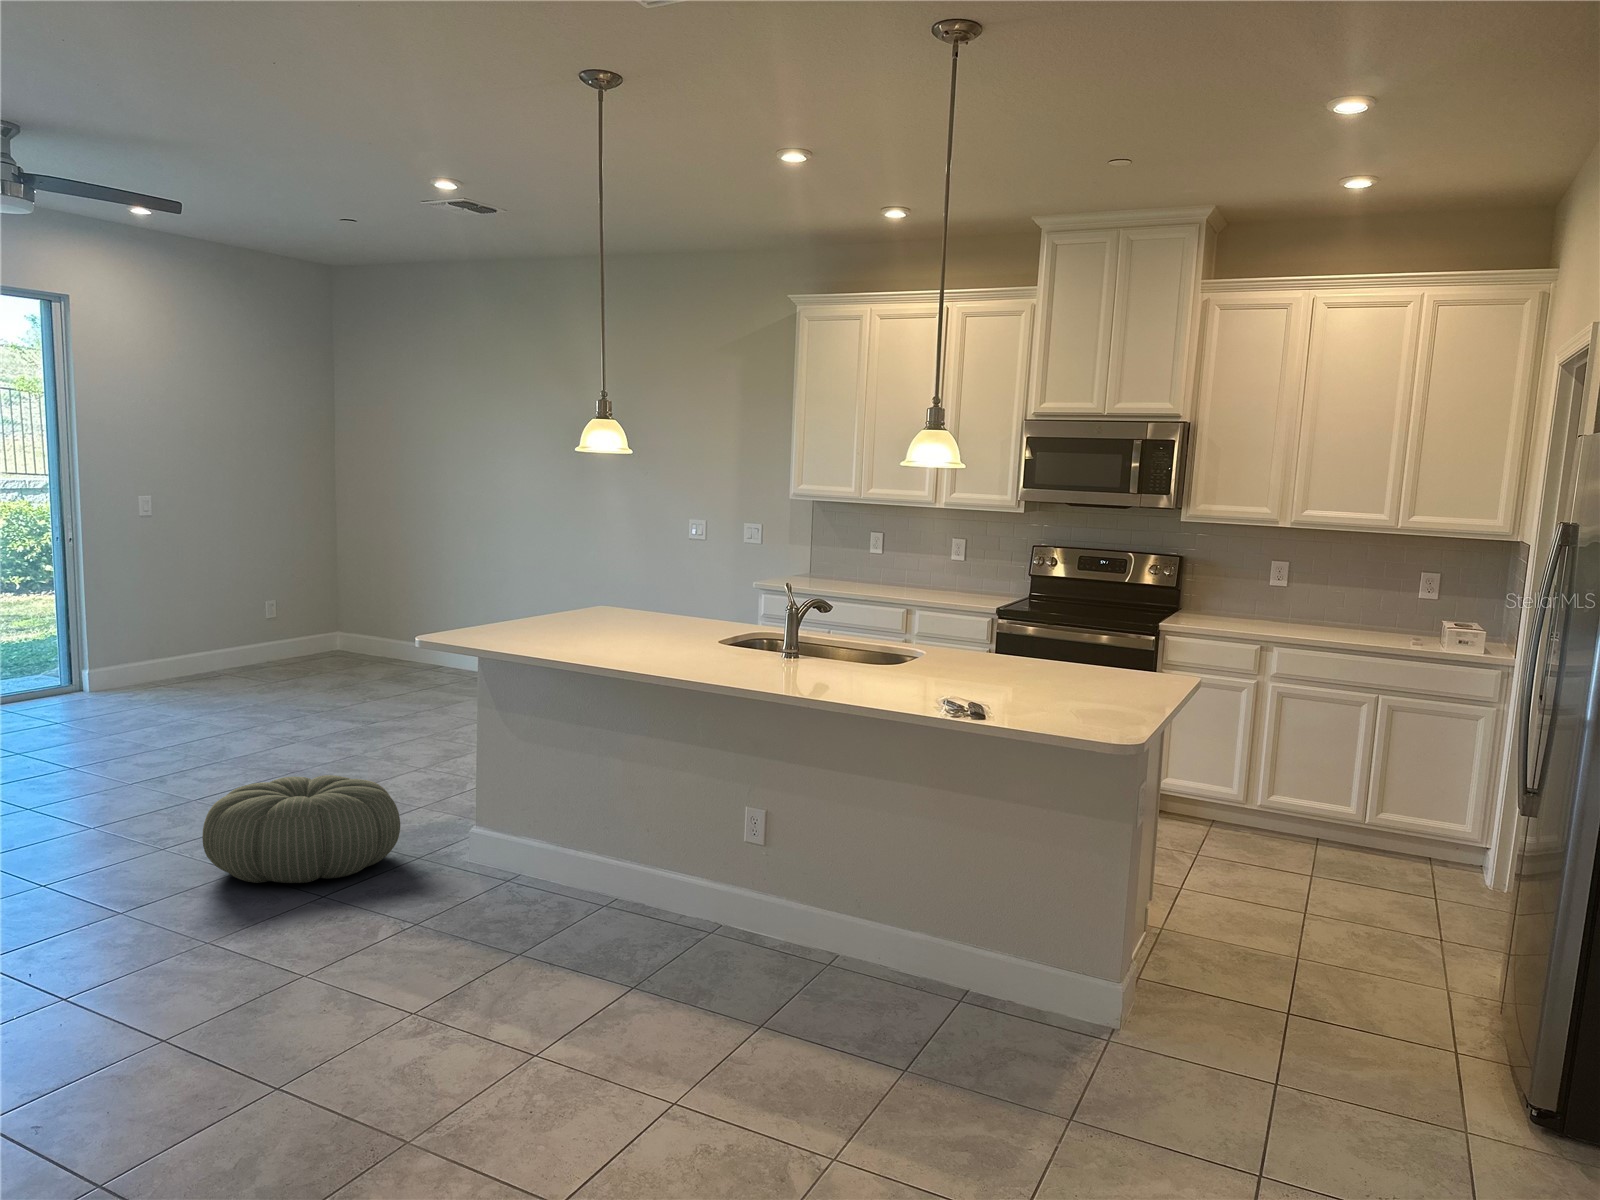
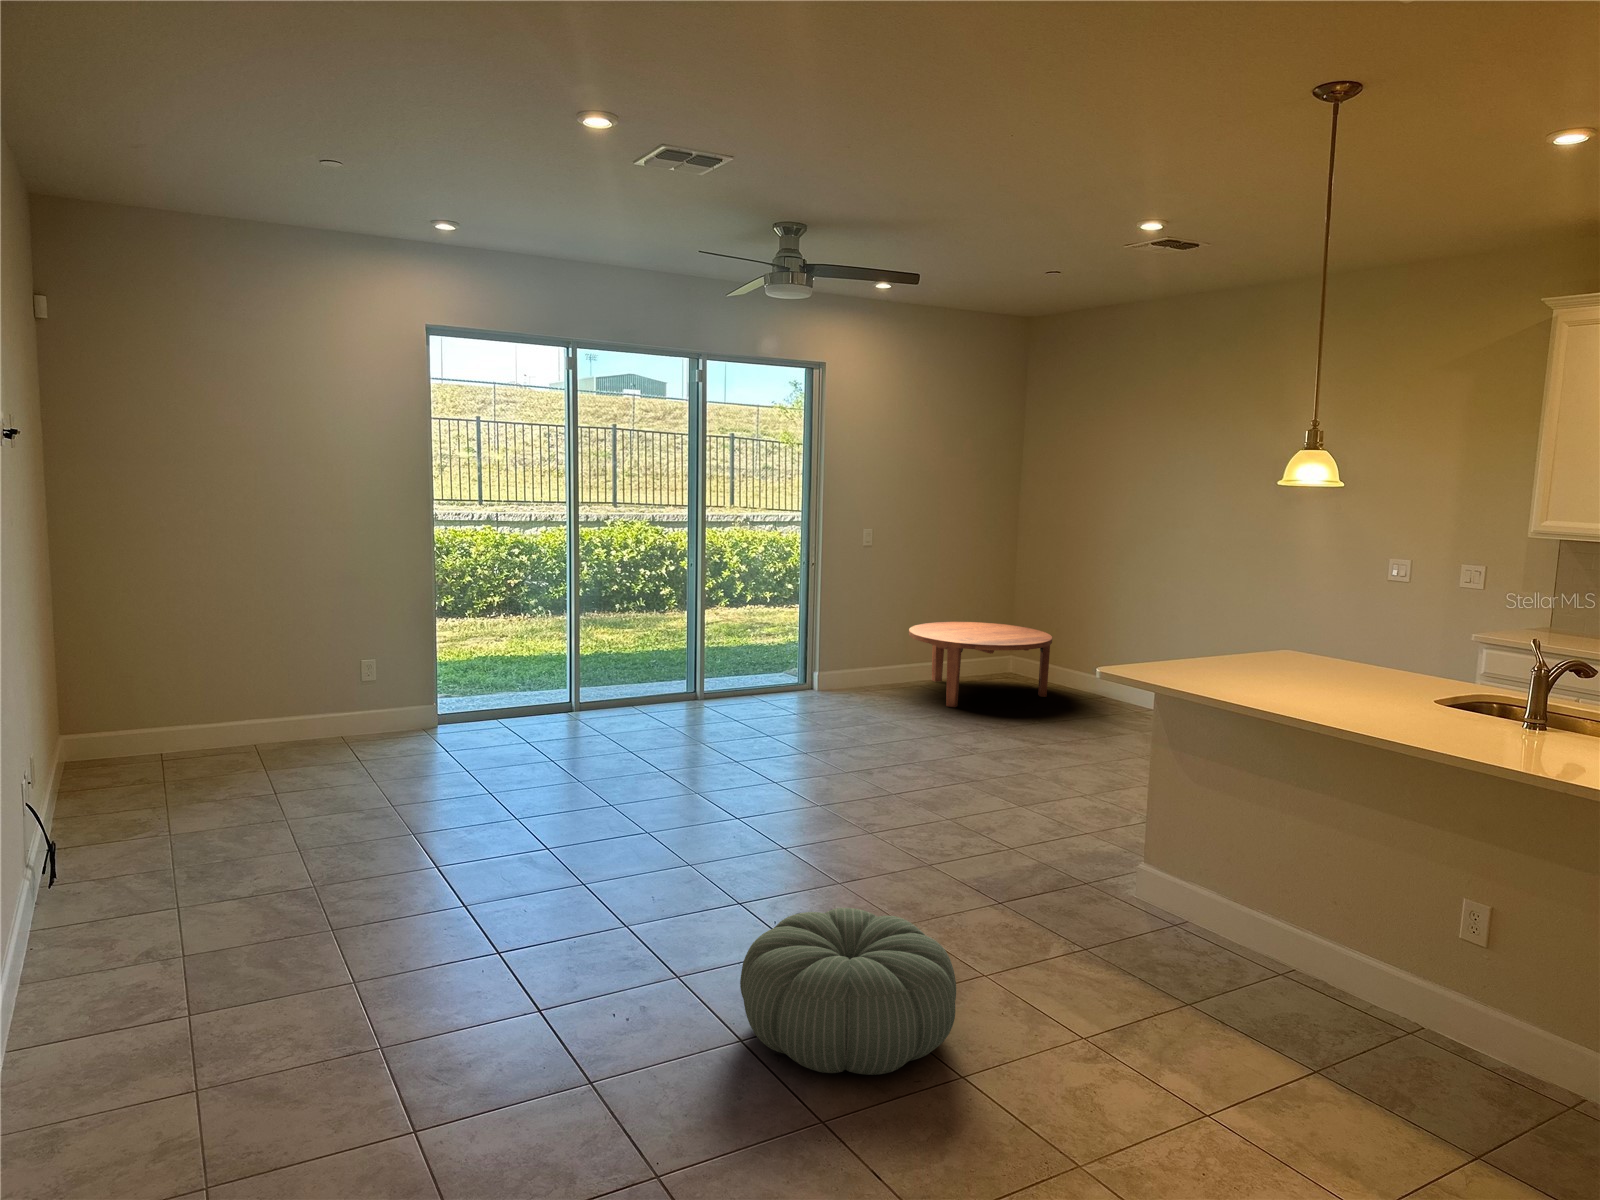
coffee table: none [202,600,370,688] -> present [909,622,1052,707]

